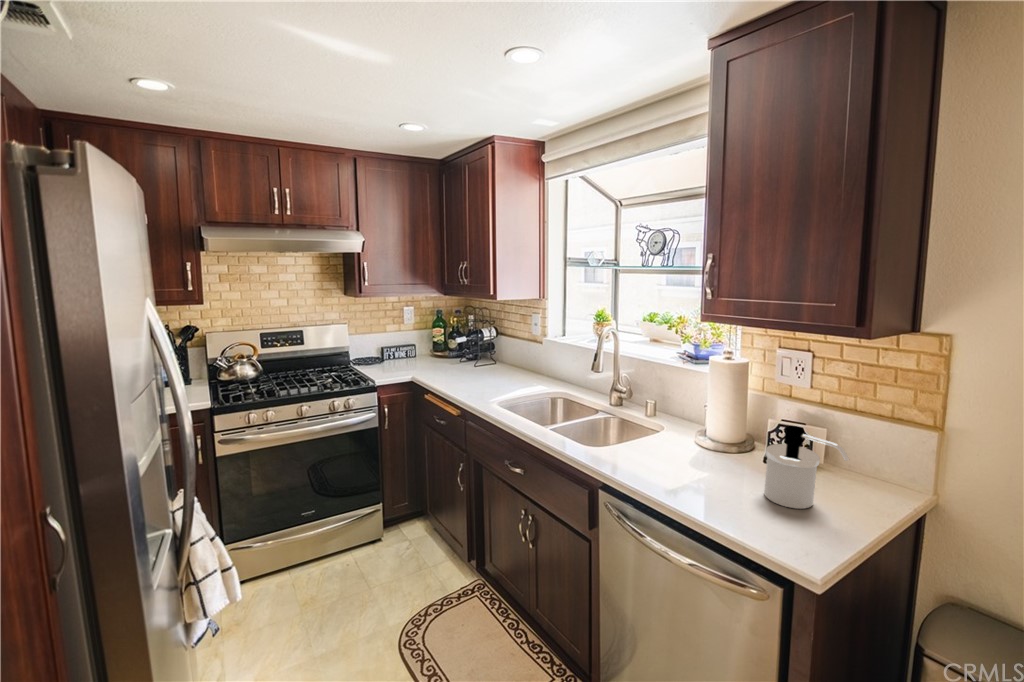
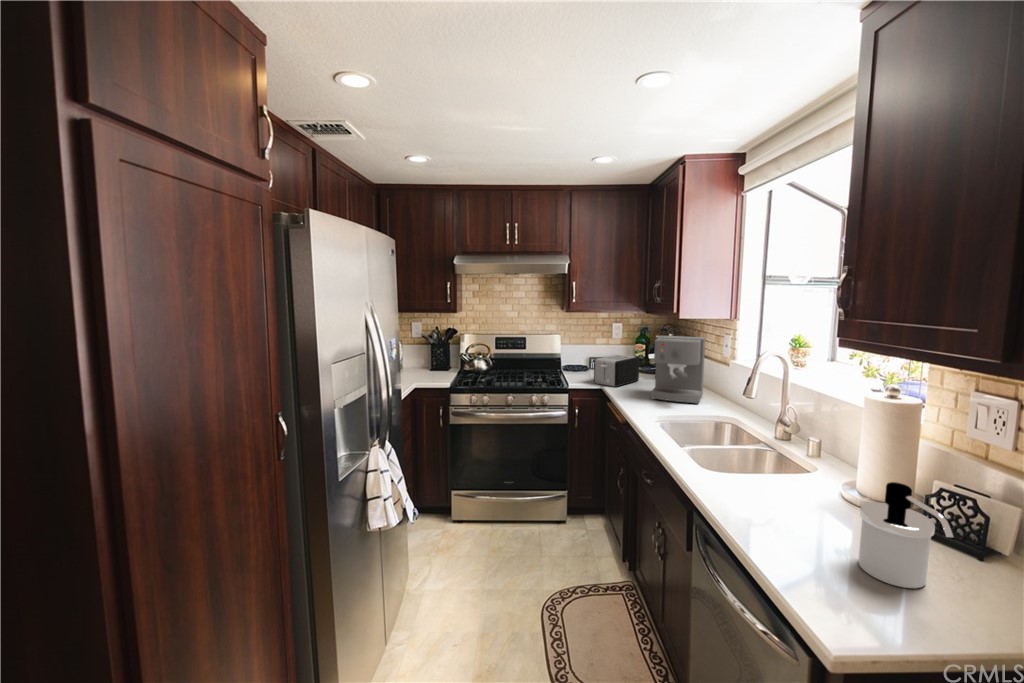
coffee maker: none [475,318,524,385] -> present [651,336,705,404]
toaster: none [403,341,447,377] -> present [594,355,639,387]

